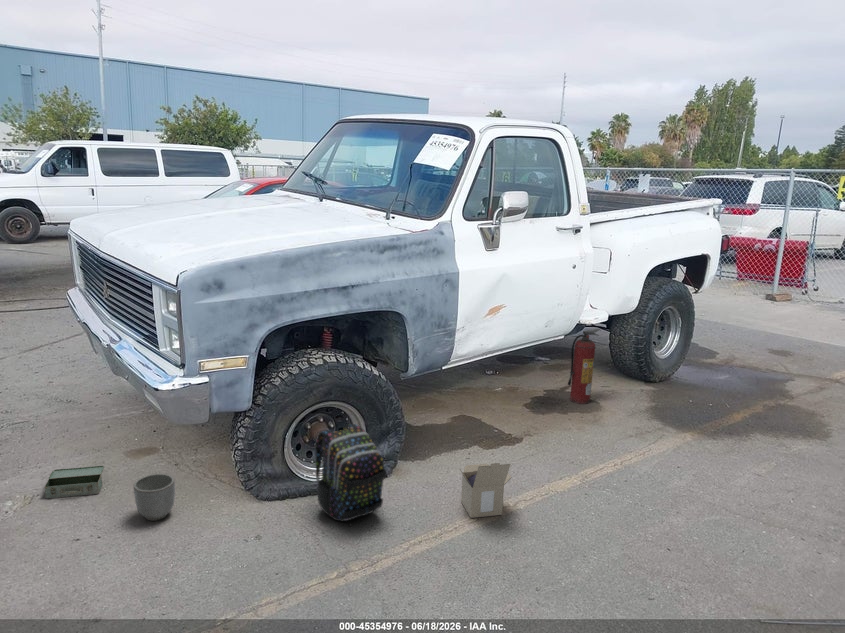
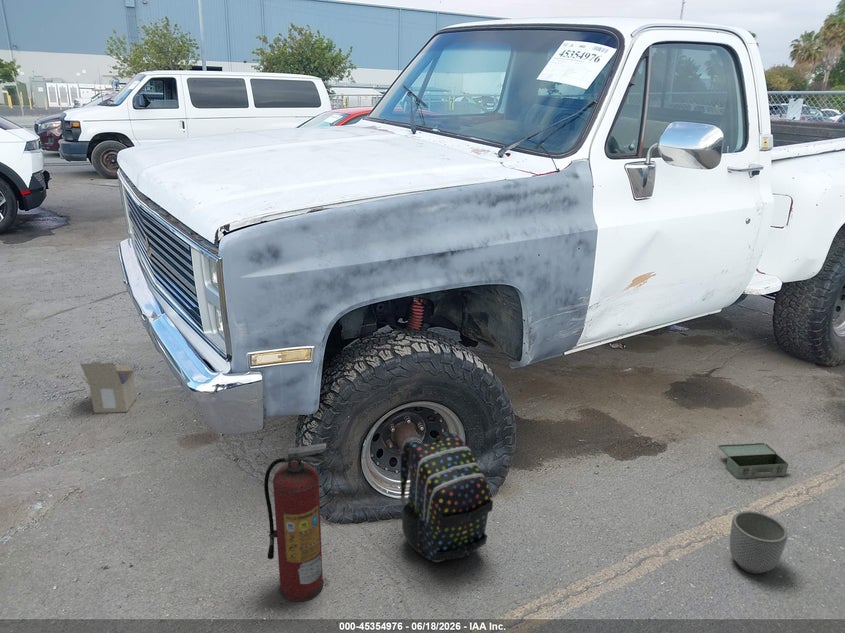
fire extinguisher: present [568,328,600,404] -> present [264,443,327,602]
cardboard box: present [460,463,512,518] -> present [80,362,136,413]
toolbox: present [44,466,104,499] -> present [718,443,788,479]
planter: present [134,474,175,521] -> present [730,511,788,574]

